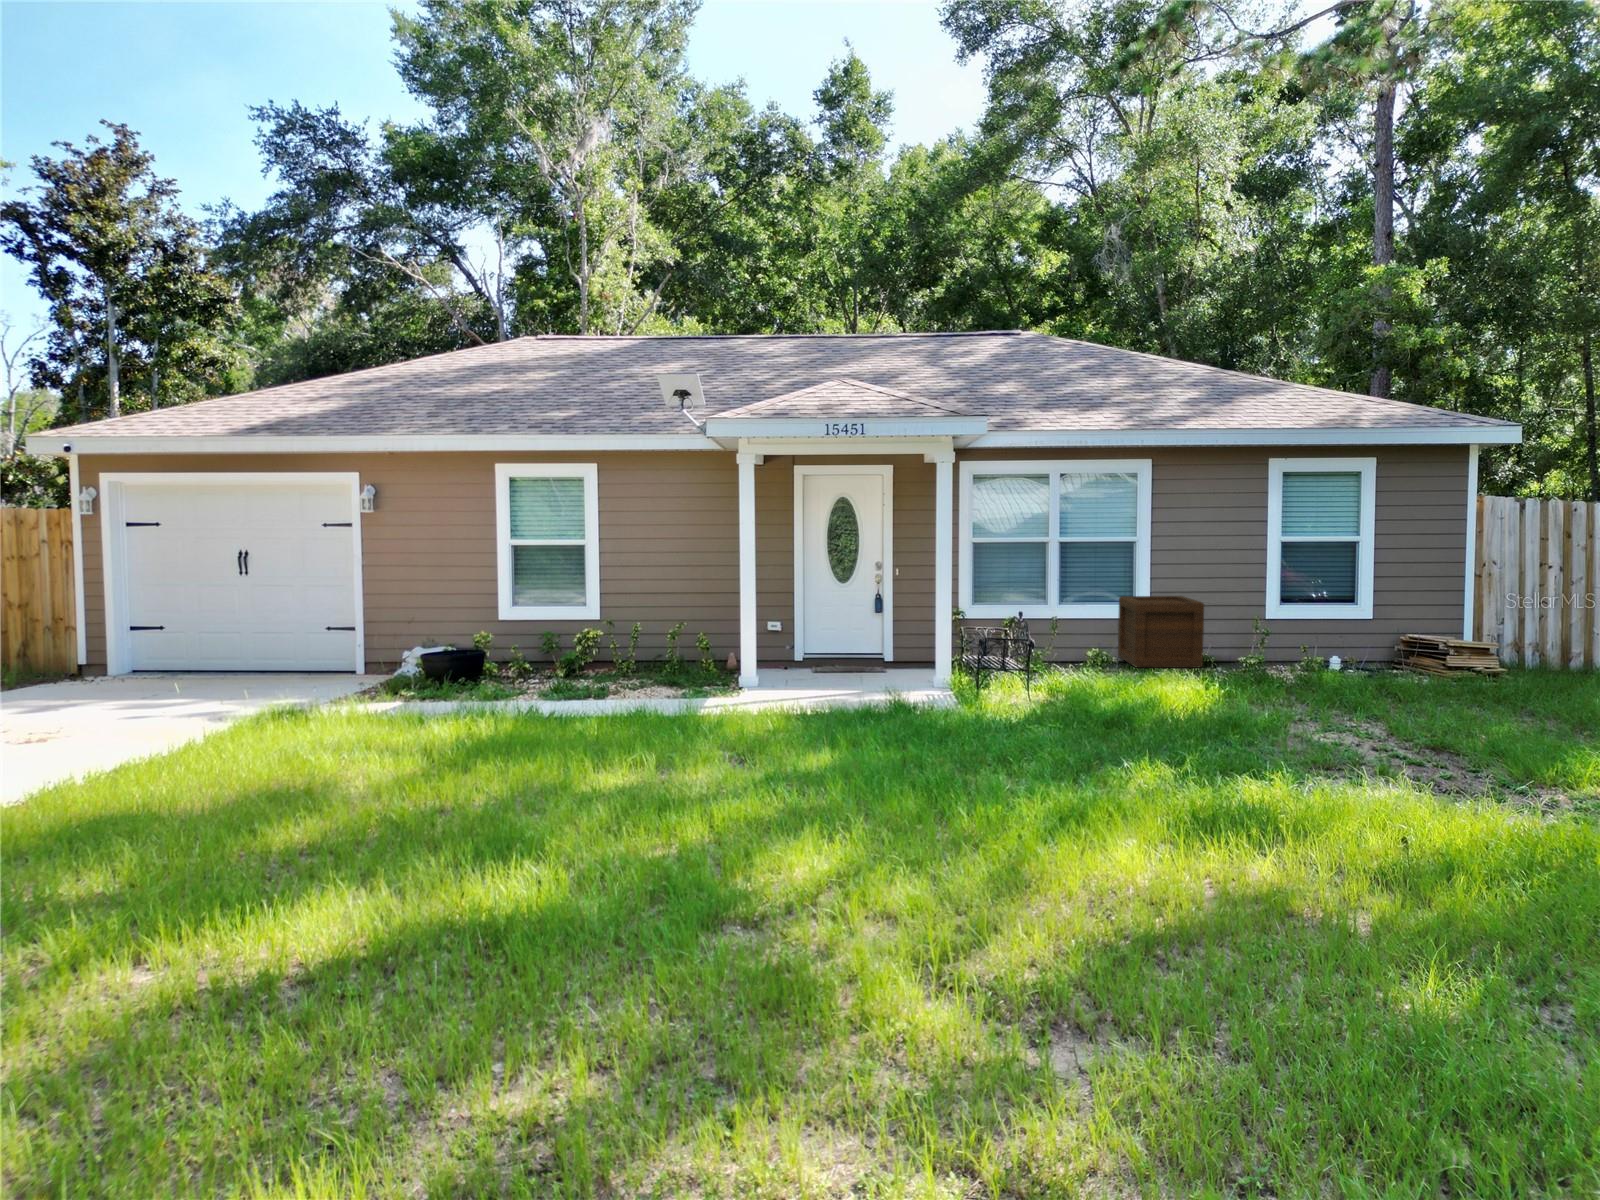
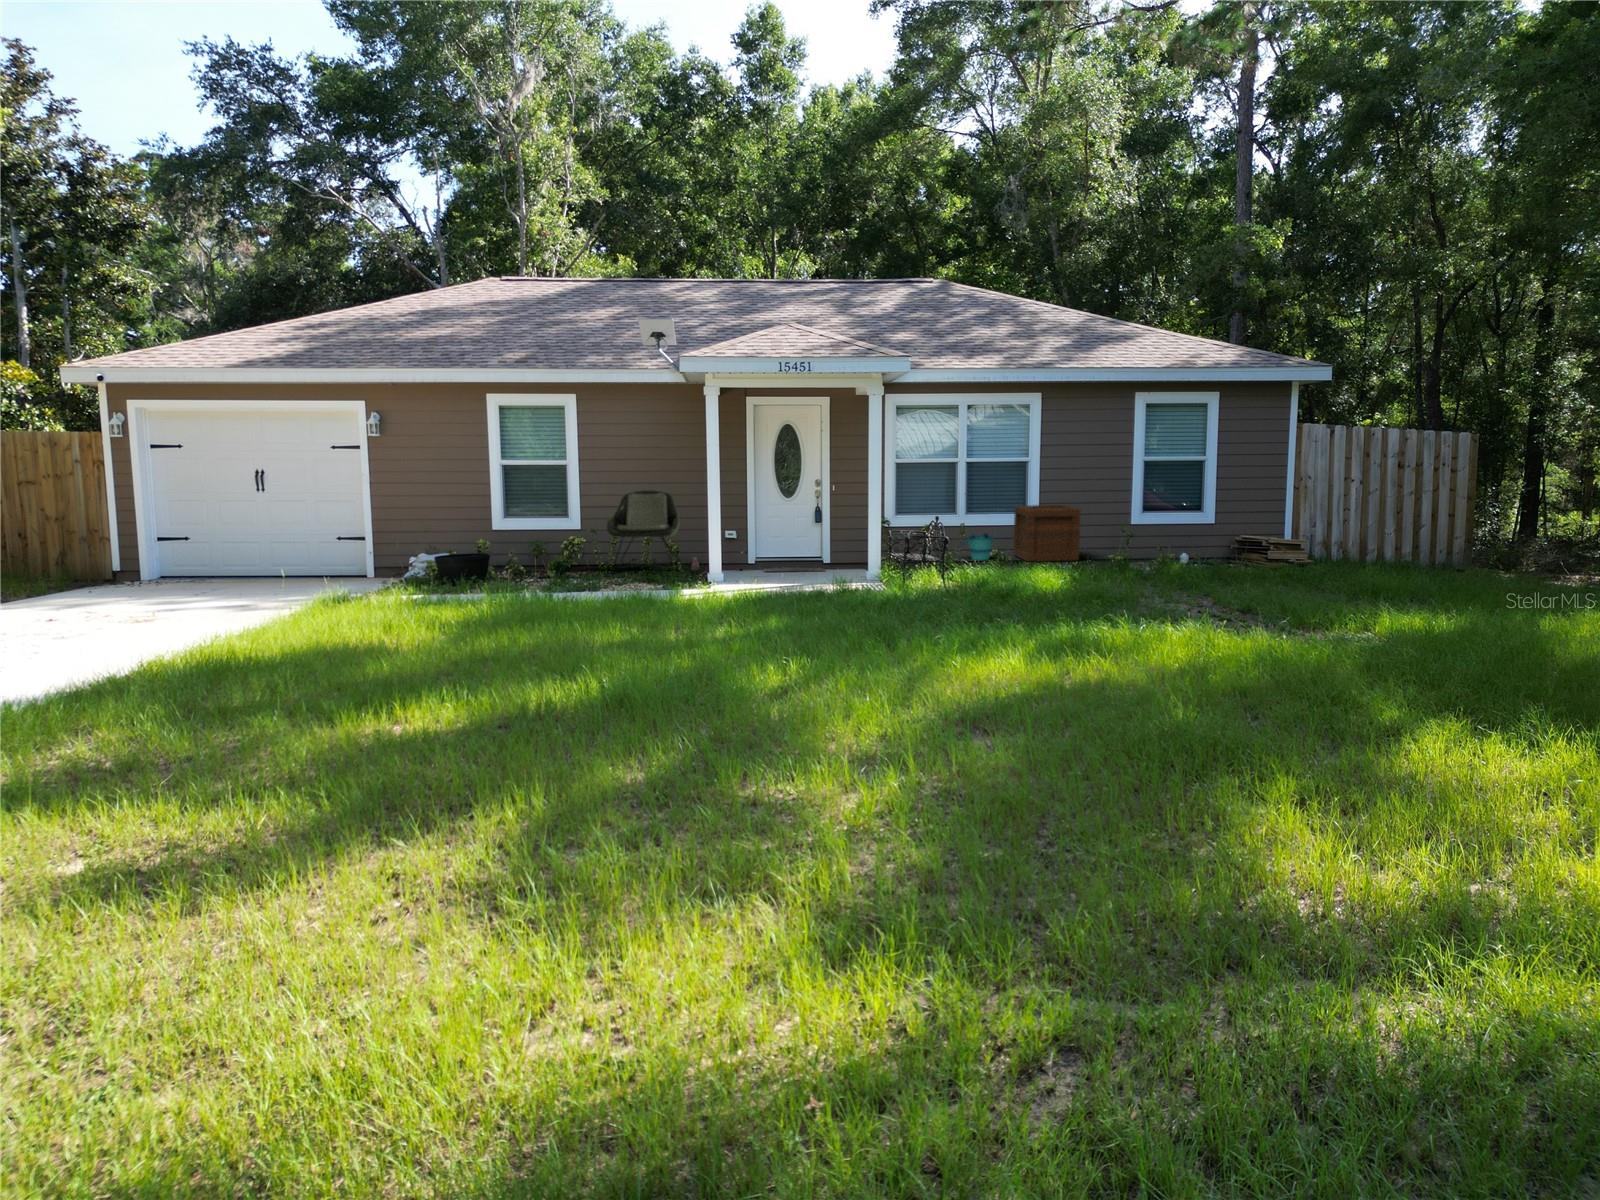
lounge chair: none [620,575,709,673] -> present [607,490,680,571]
bucket: none [1050,629,1094,664] -> present [961,533,994,560]

